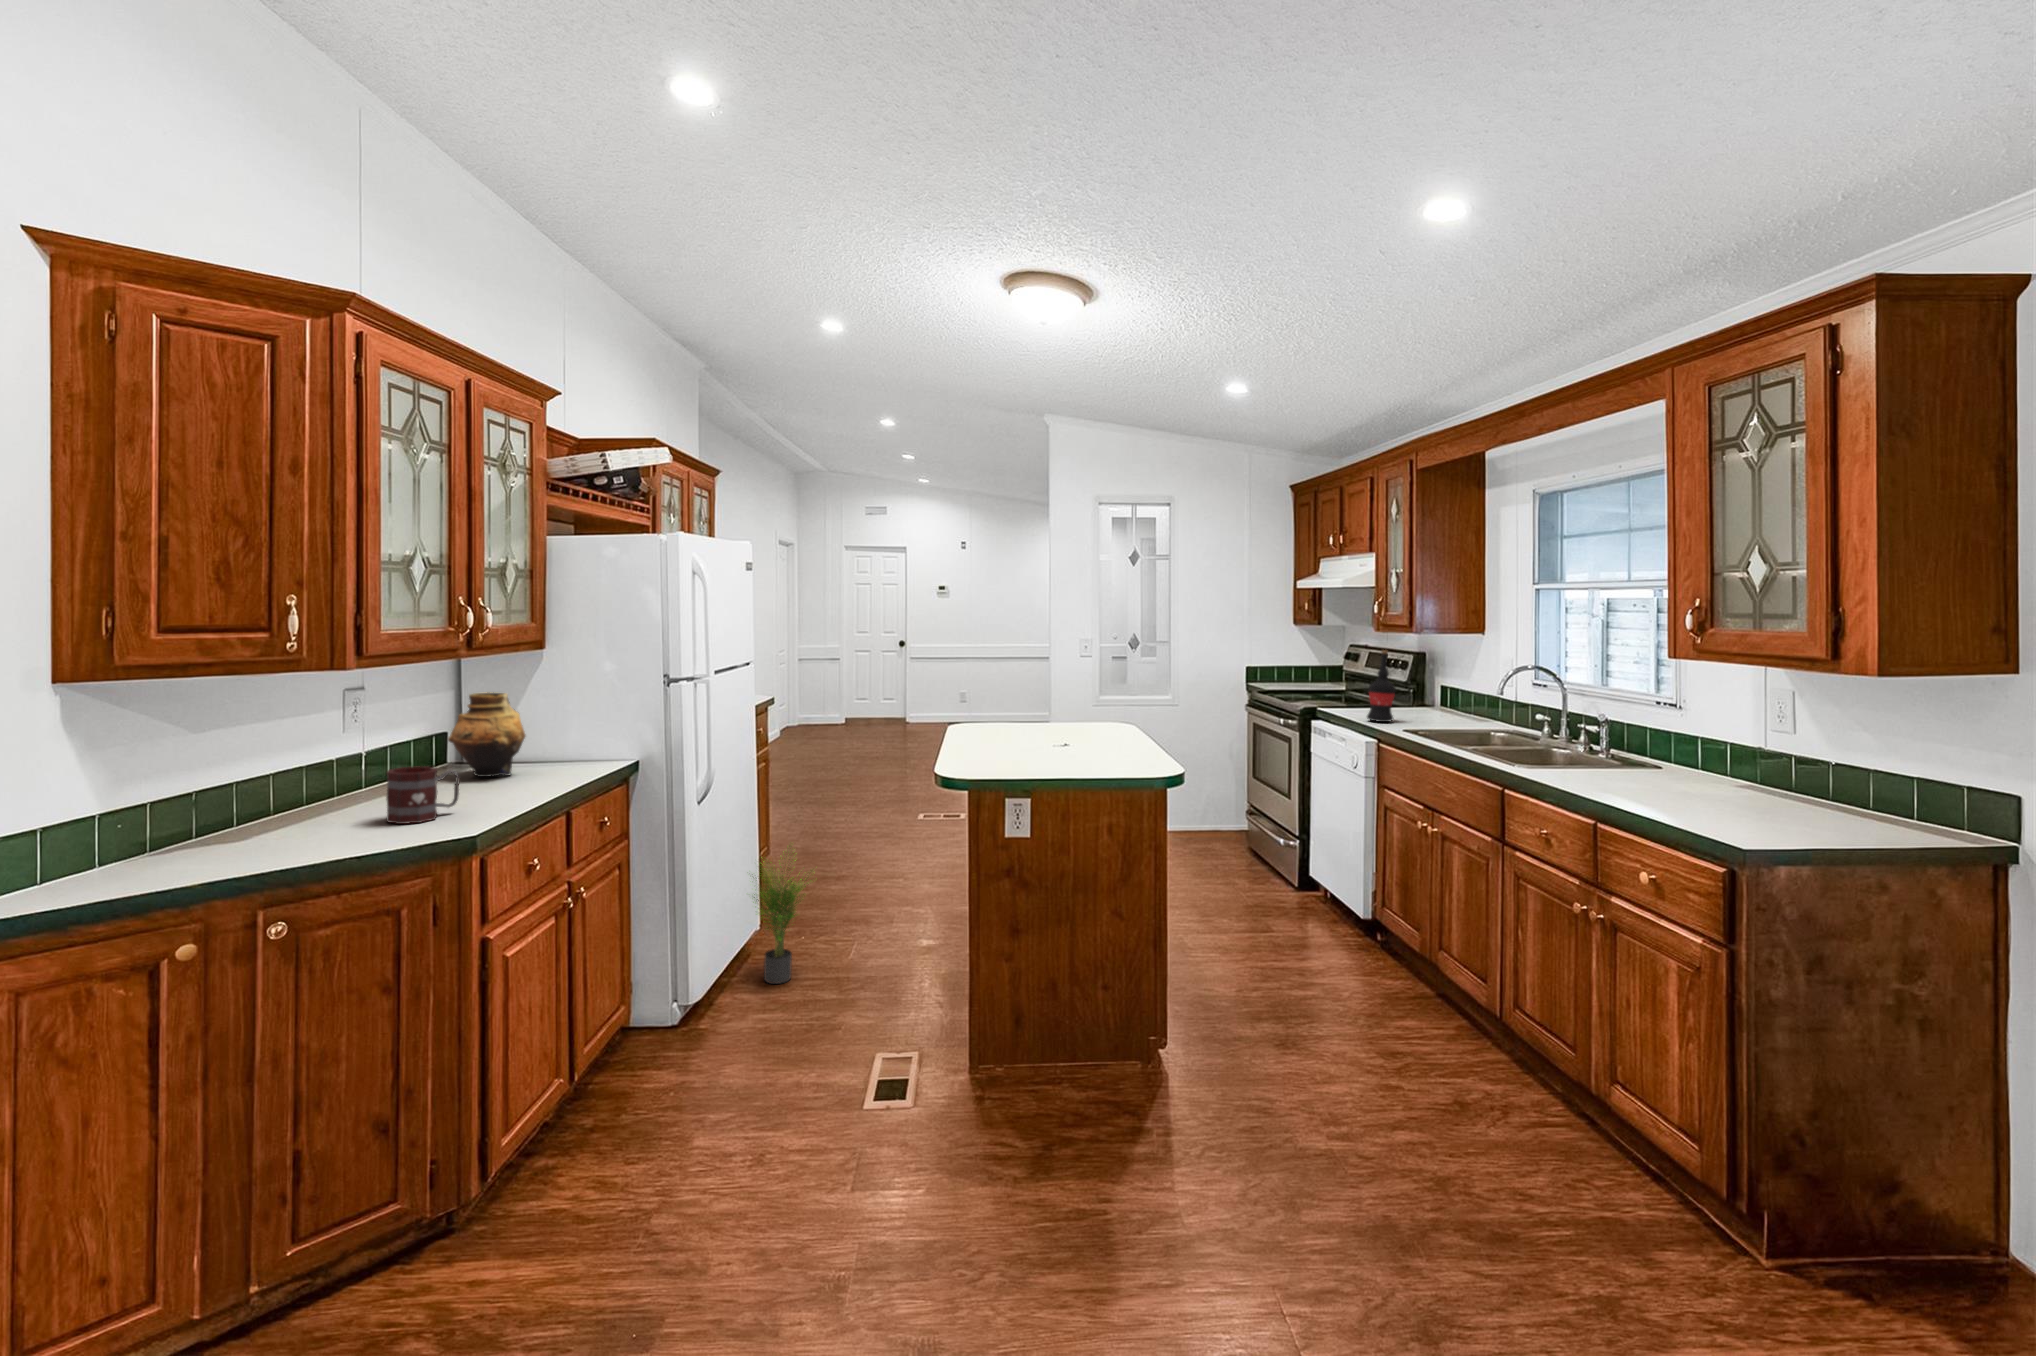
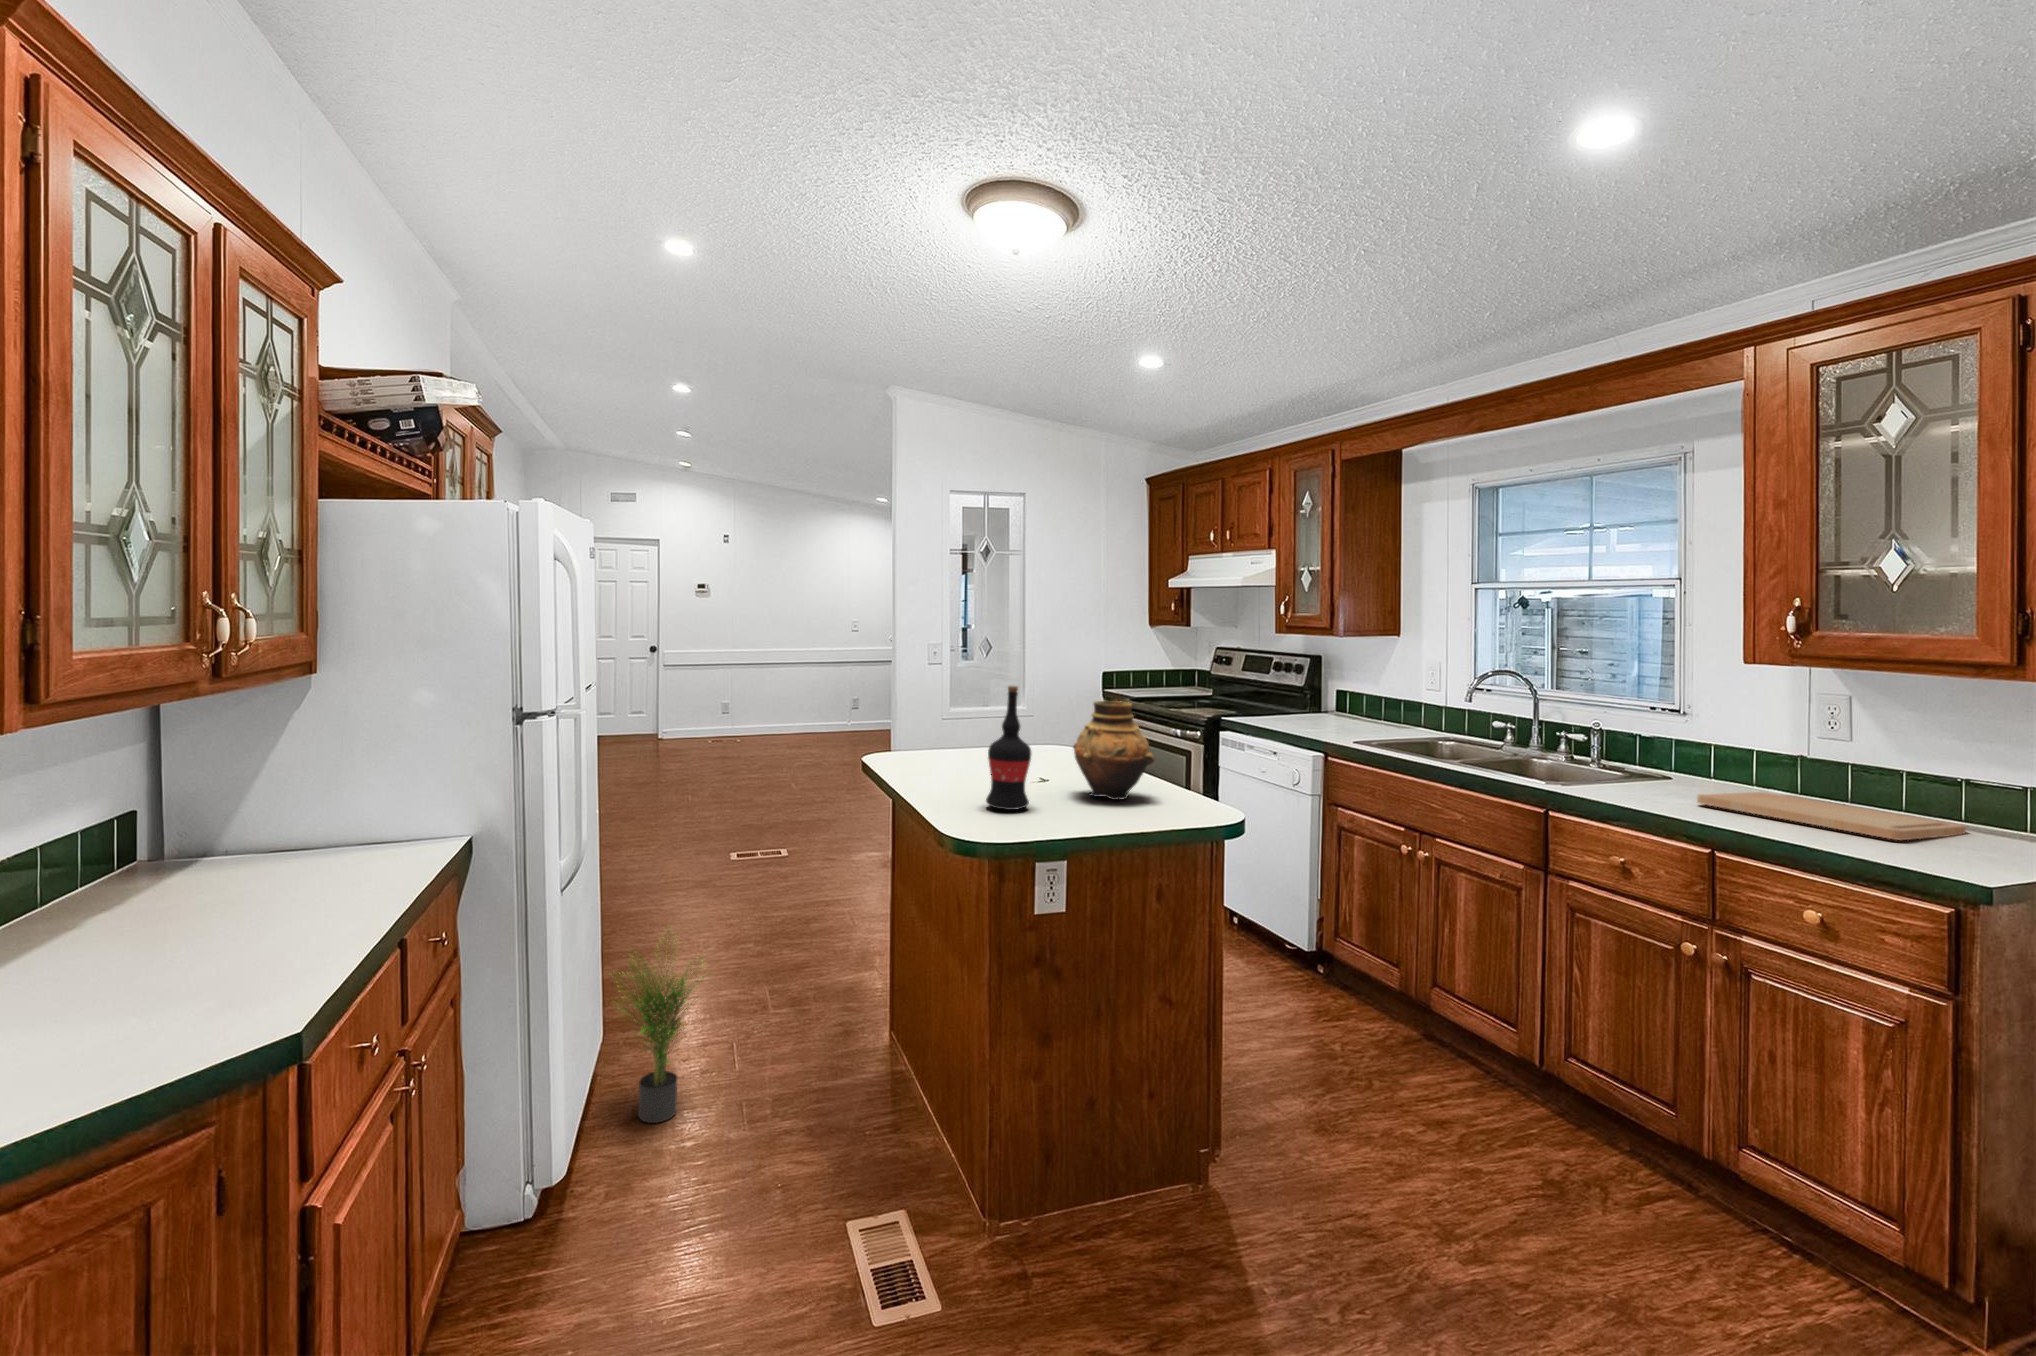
wine bottle: present [1367,650,1396,722] -> present [986,686,1031,810]
vase: present [448,692,525,777] -> present [1074,701,1155,800]
mug: present [386,766,460,824] -> none [94,890,234,1003]
cutting board: none [1643,778,1903,826] -> present [1697,792,1966,840]

